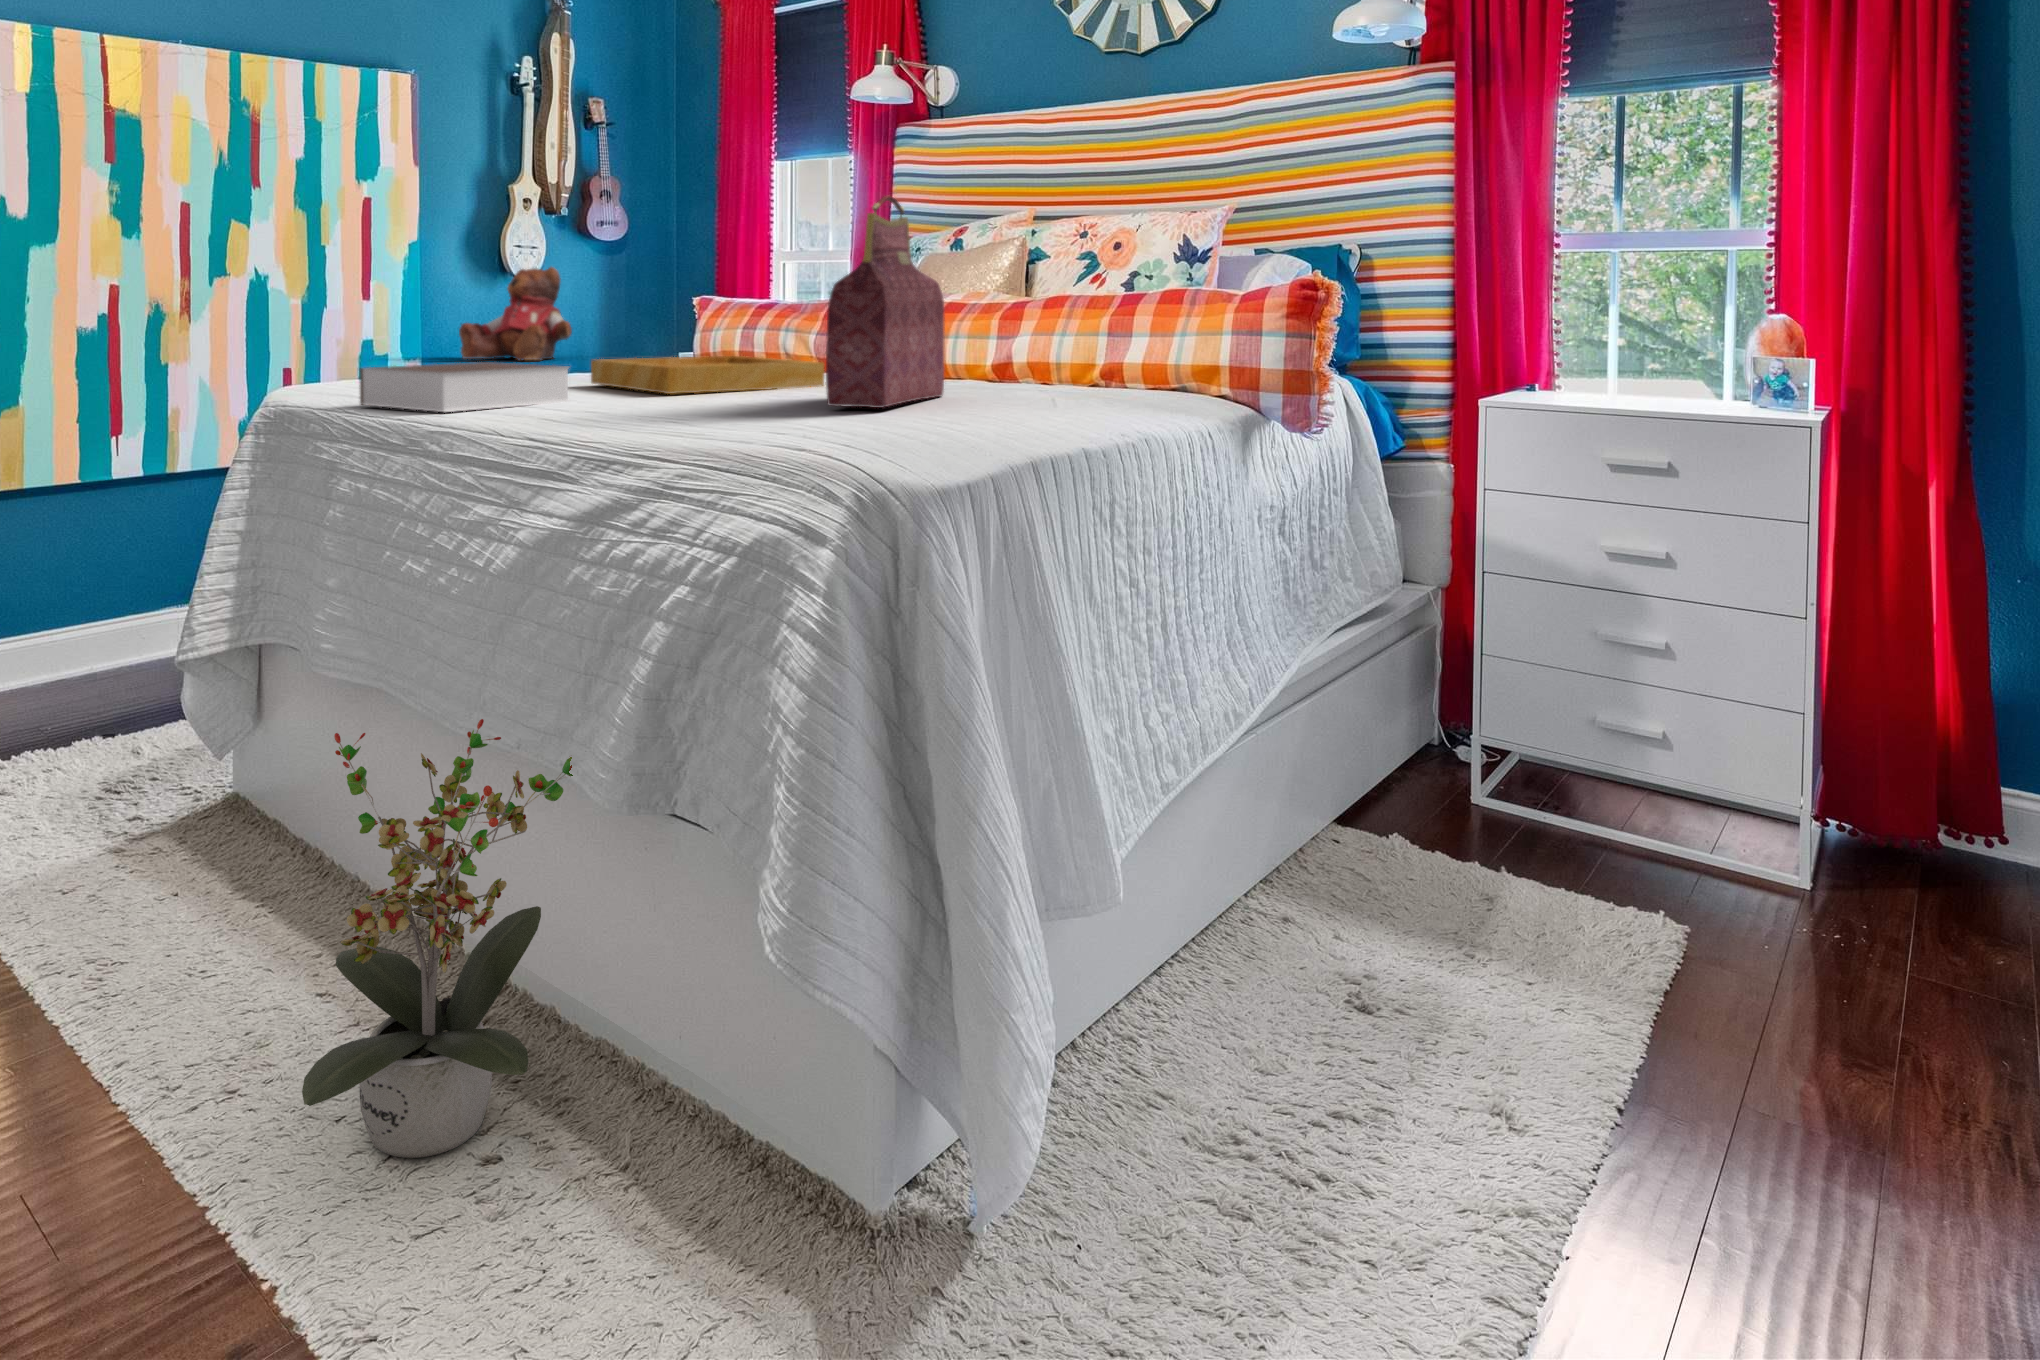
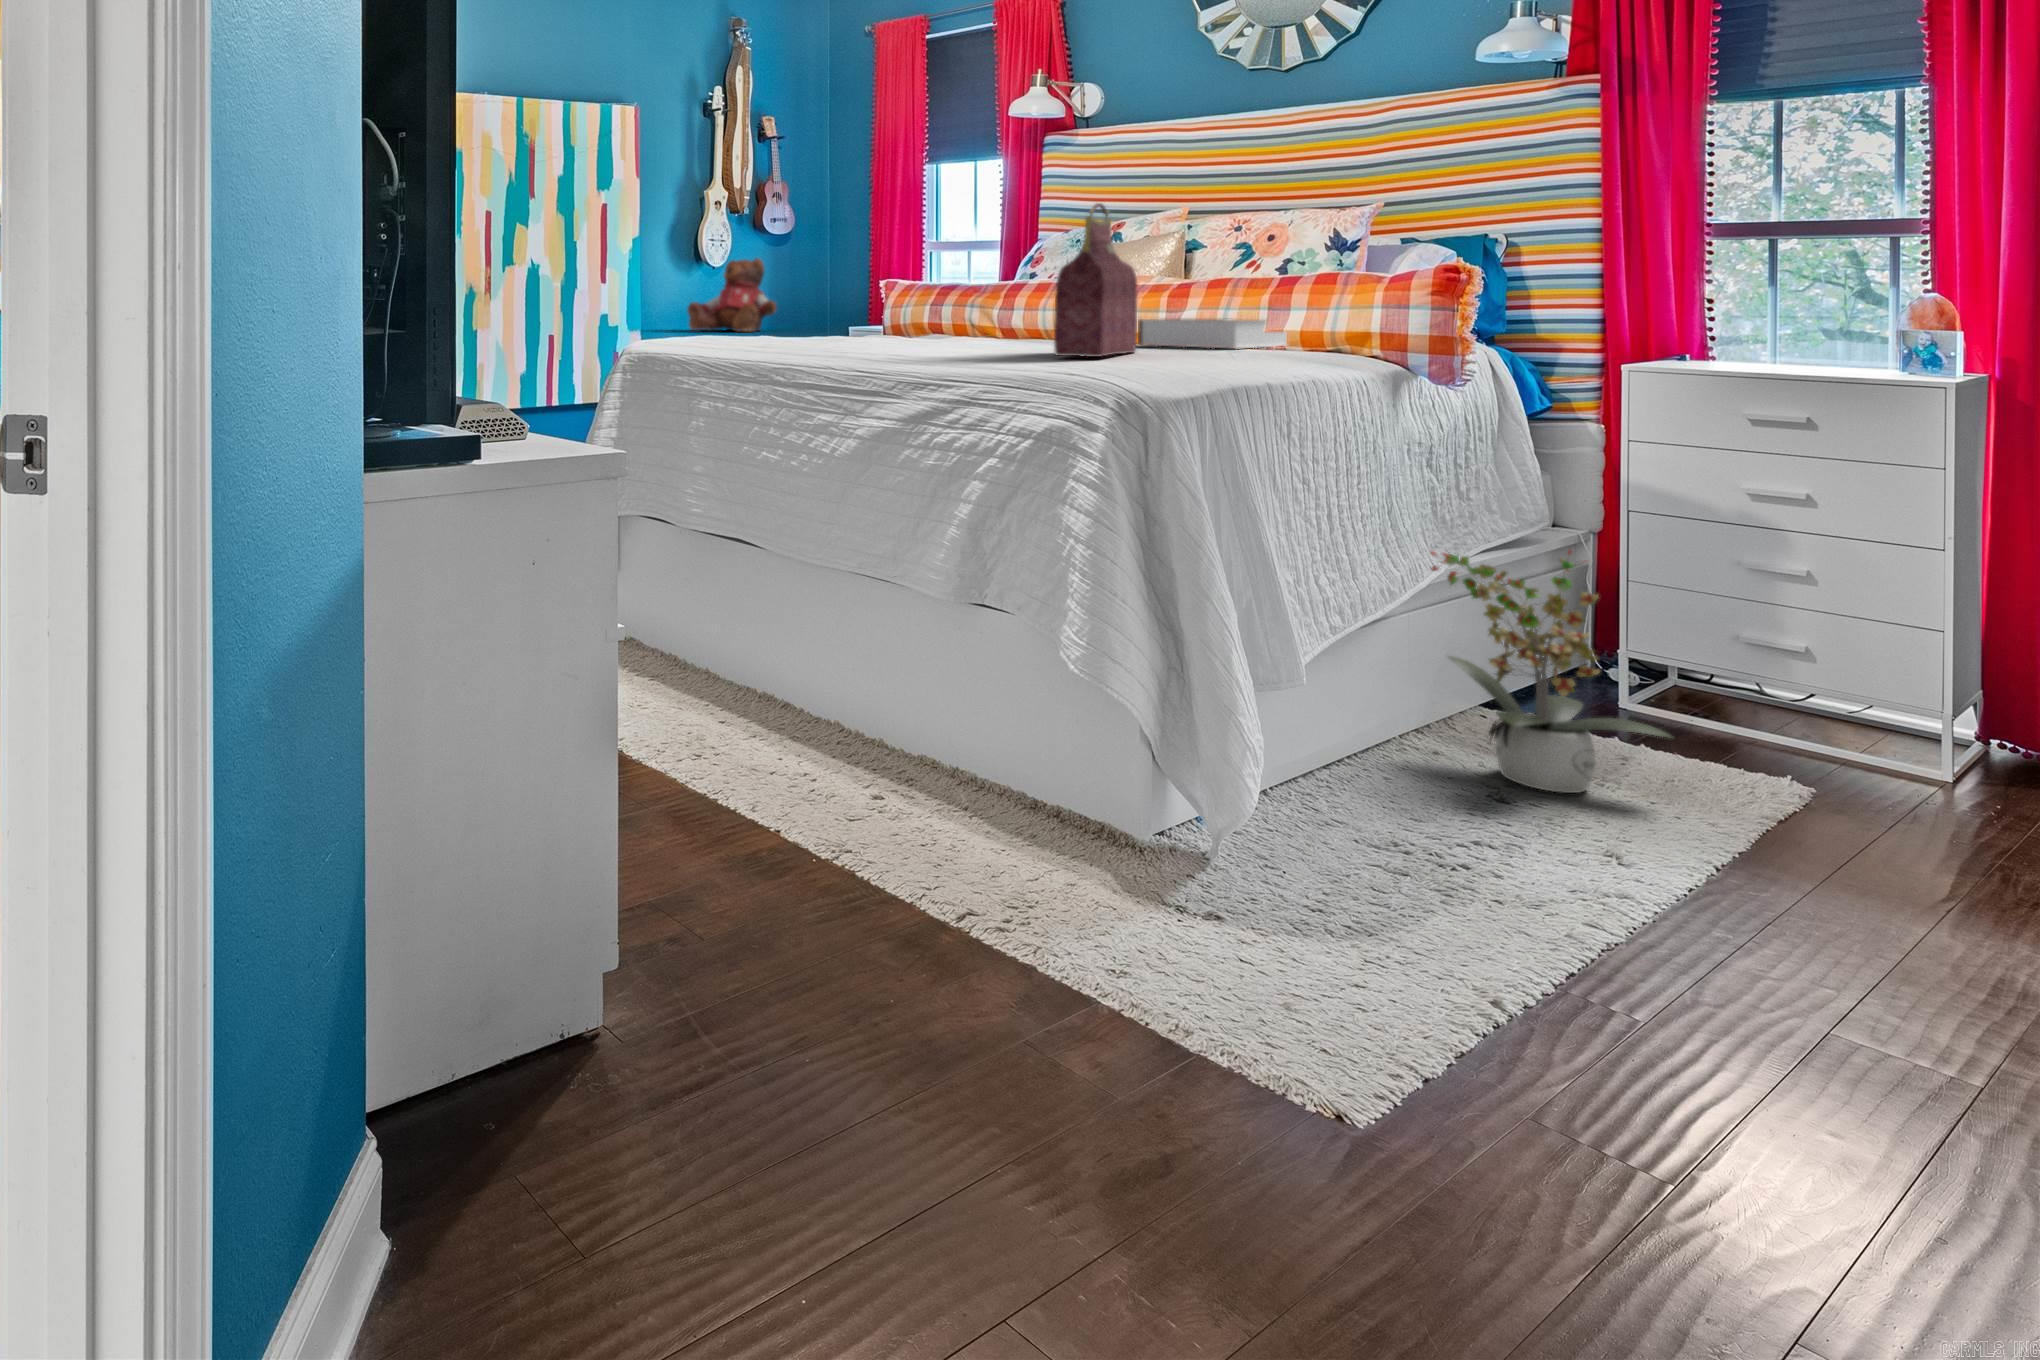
tray: present [591,356,824,394] -> none [837,325,1026,350]
book: present [359,362,569,412] -> present [1138,318,1287,348]
potted plant: present [302,719,573,1158] -> present [1431,550,1670,793]

